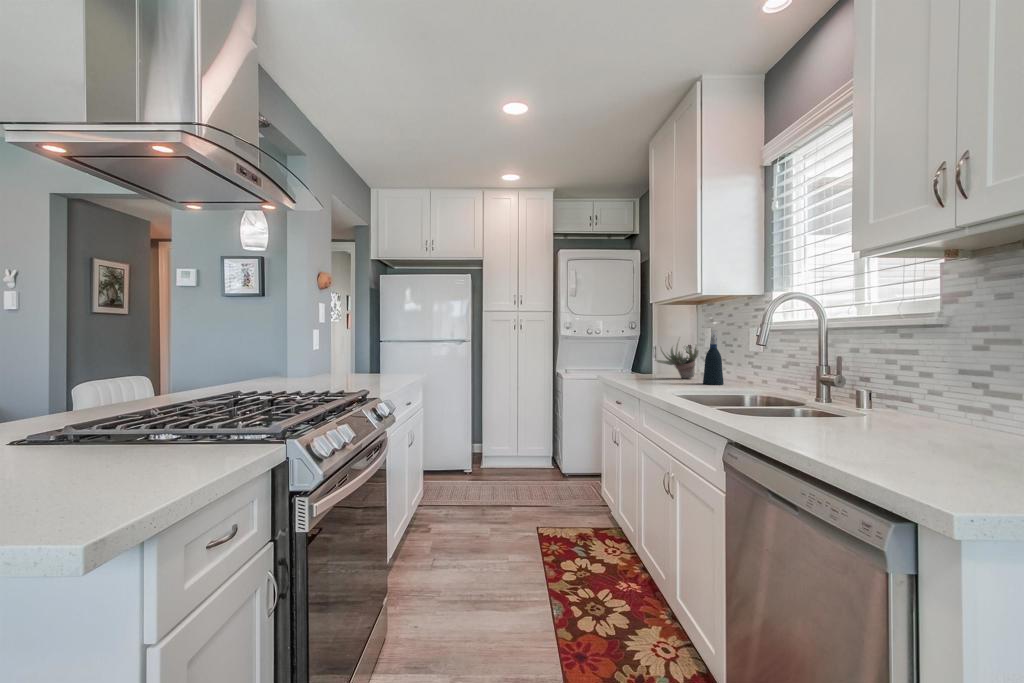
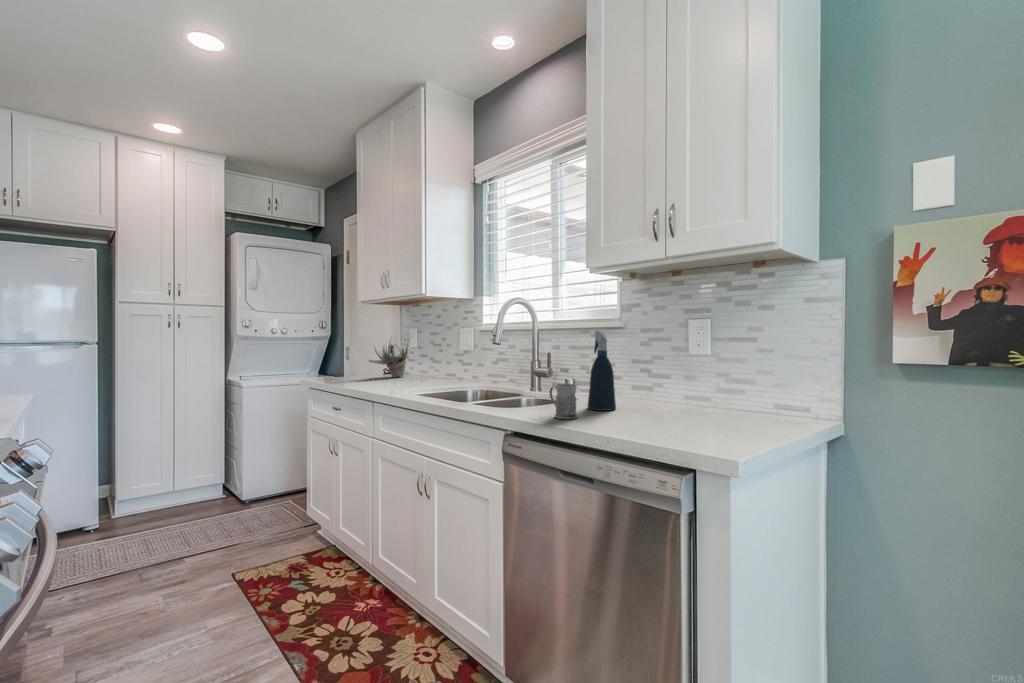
spray bottle: present [703,331,724,385] -> present [587,330,616,411]
mug: none [803,388,837,433] -> present [549,384,577,419]

